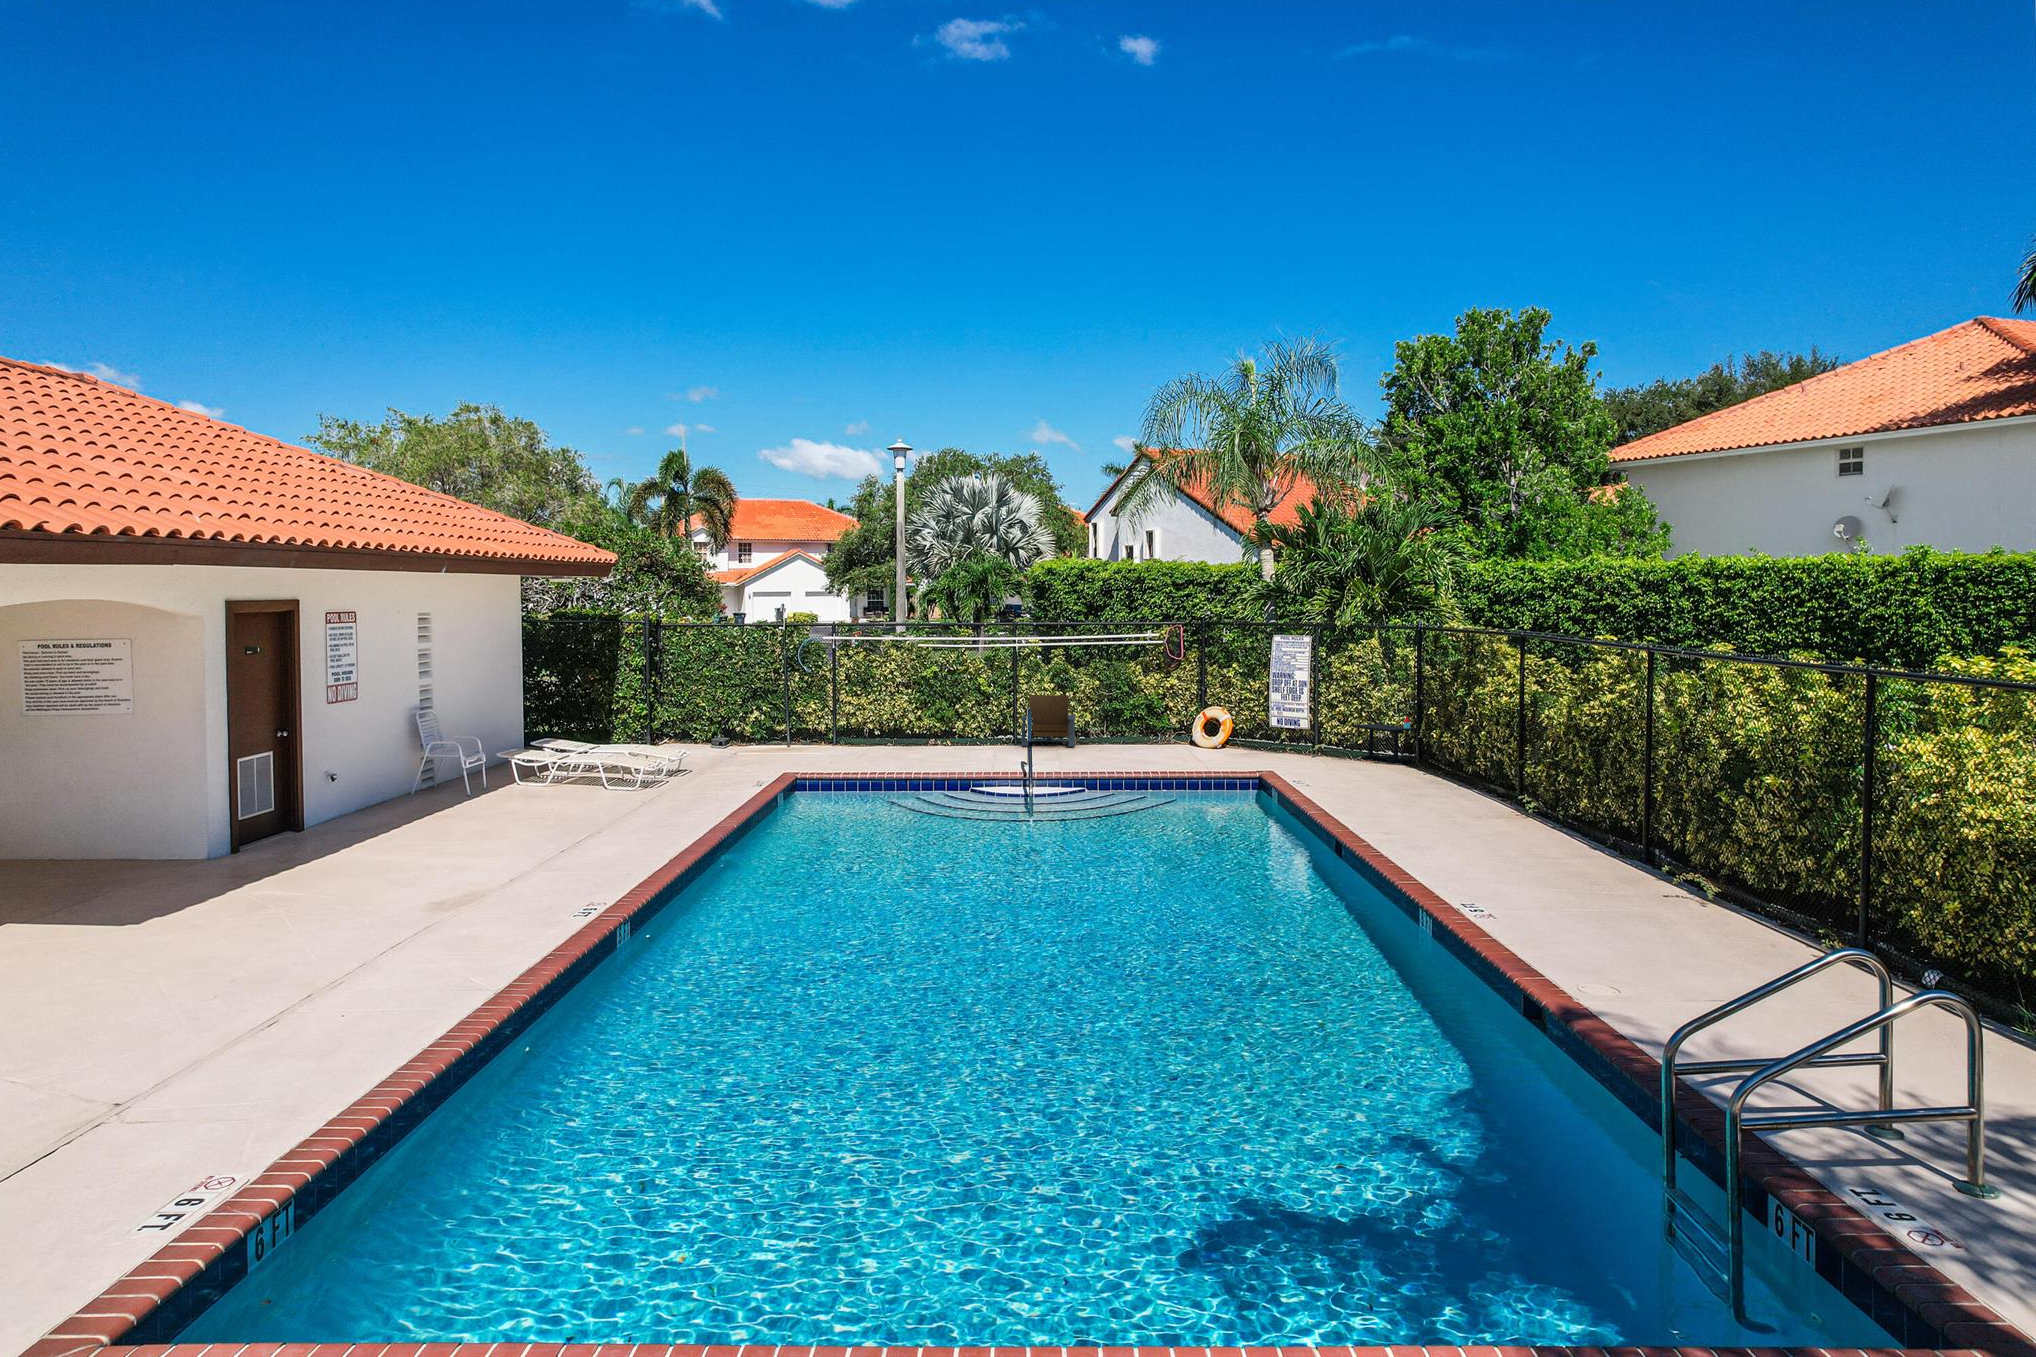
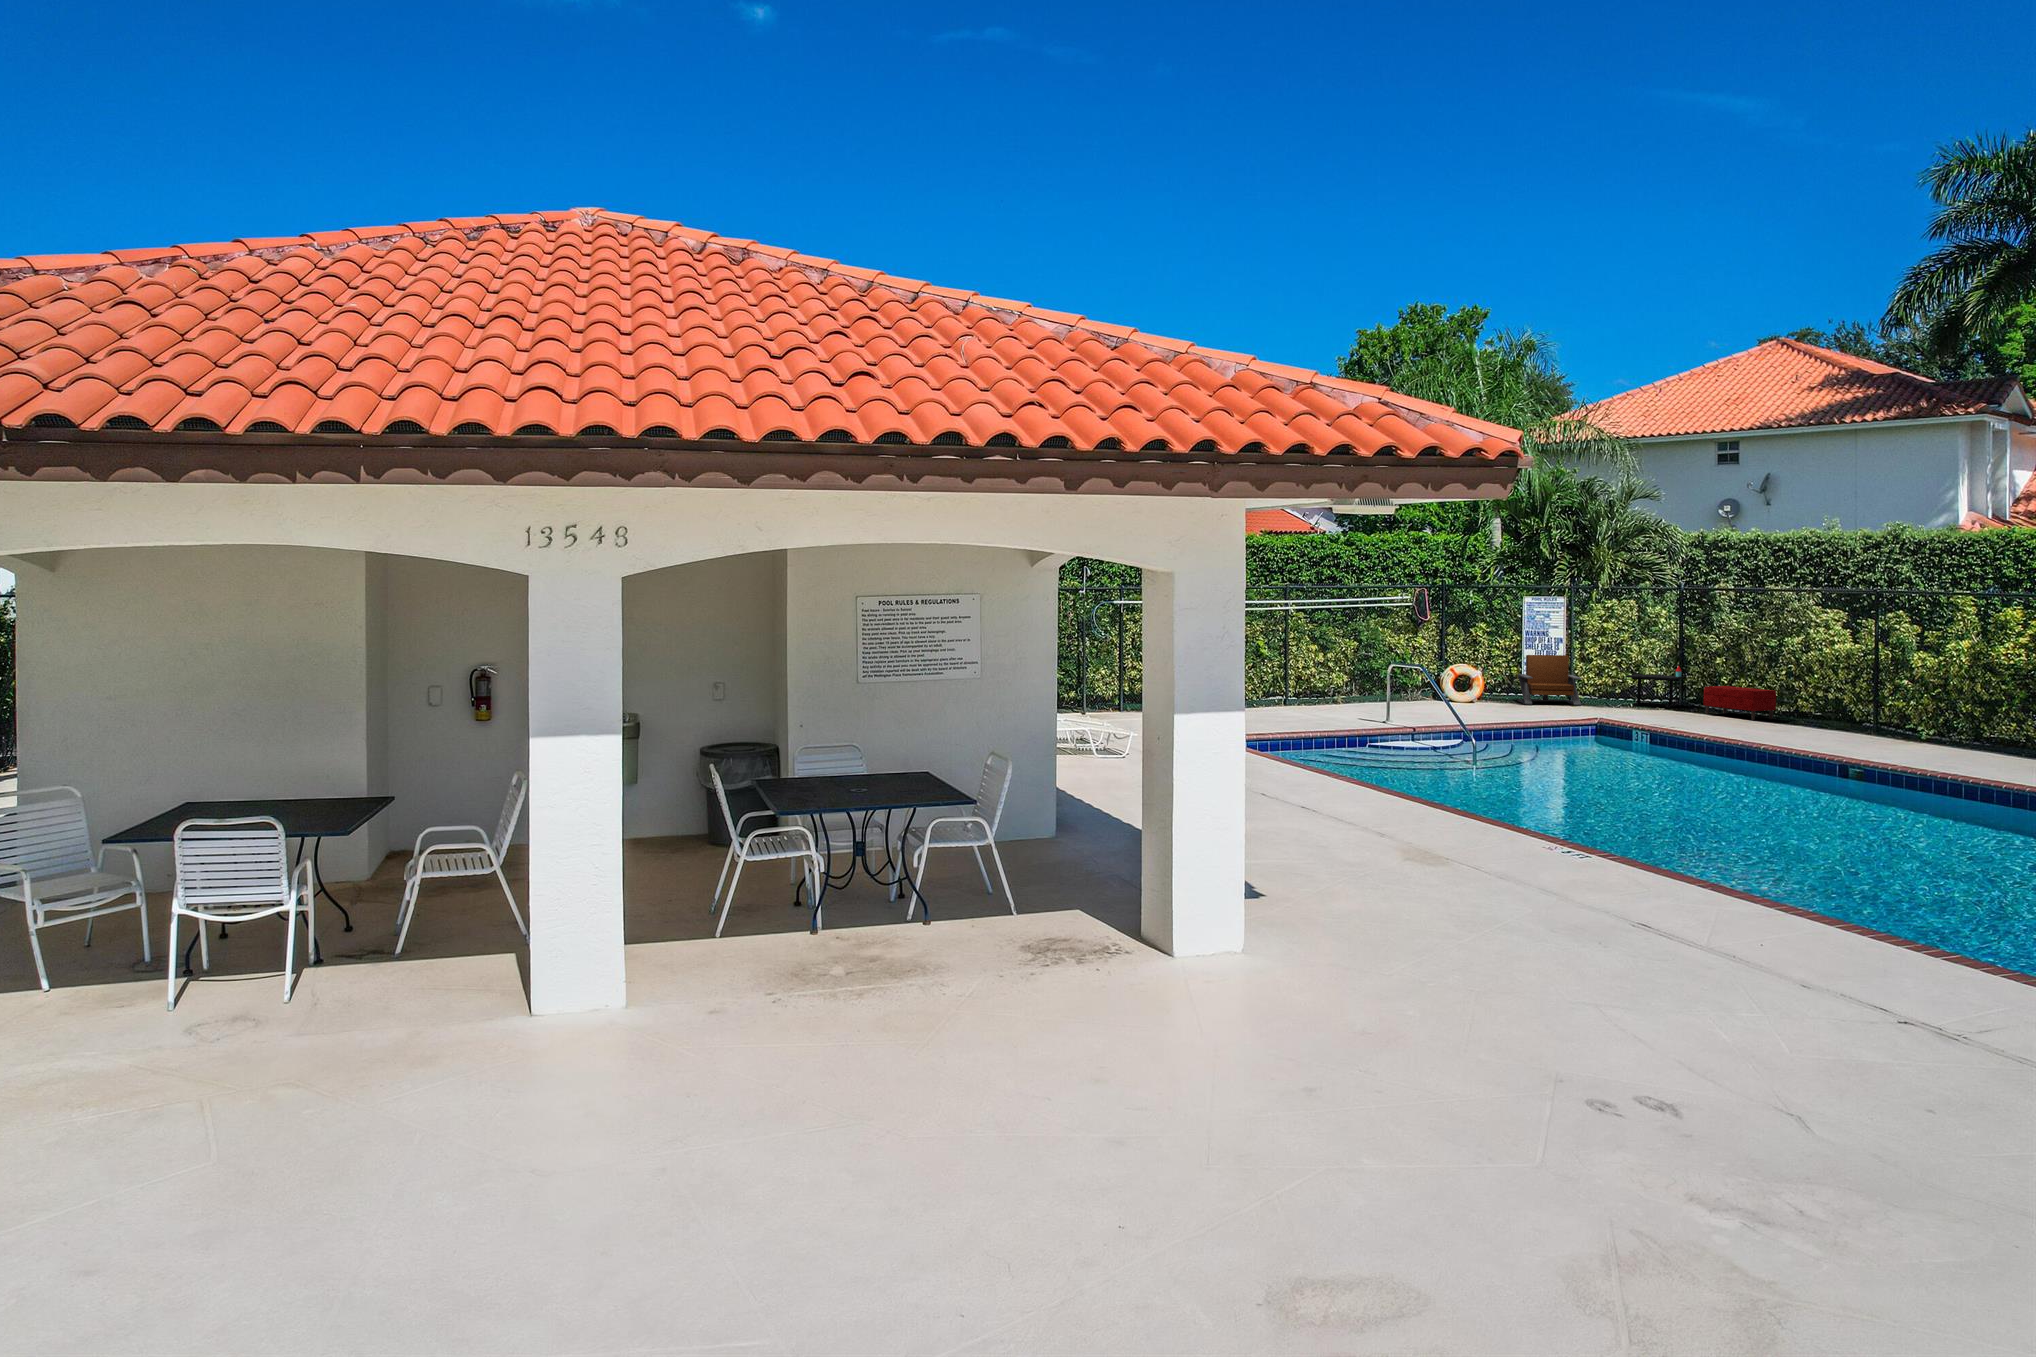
lounge chair: present [1021,695,1075,747] -> present [1518,655,1582,705]
bench: none [1400,741,1458,782] -> present [1704,686,1776,720]

